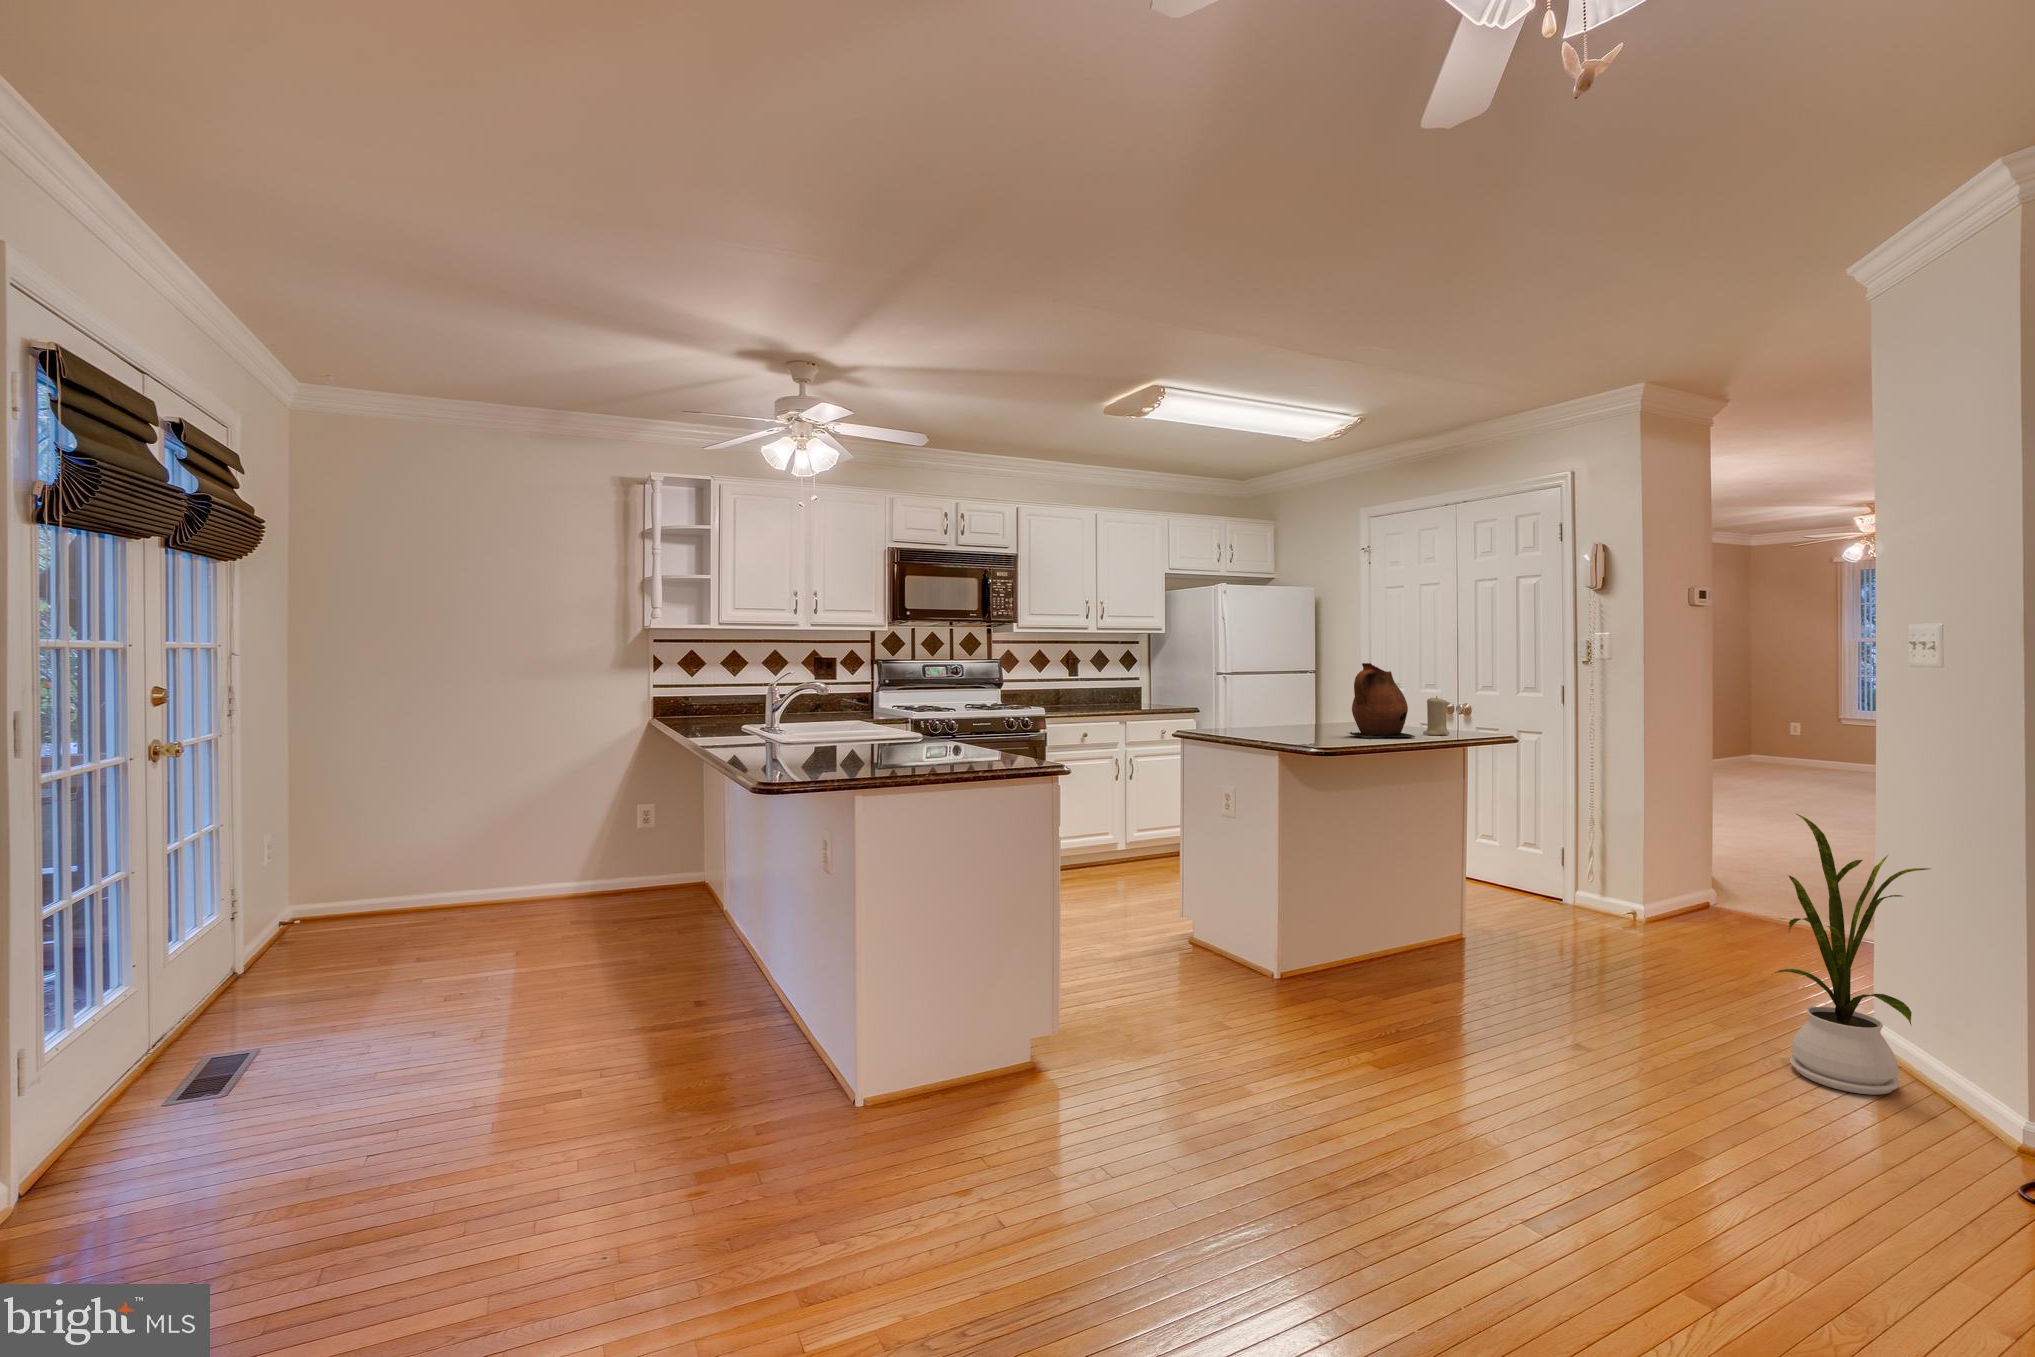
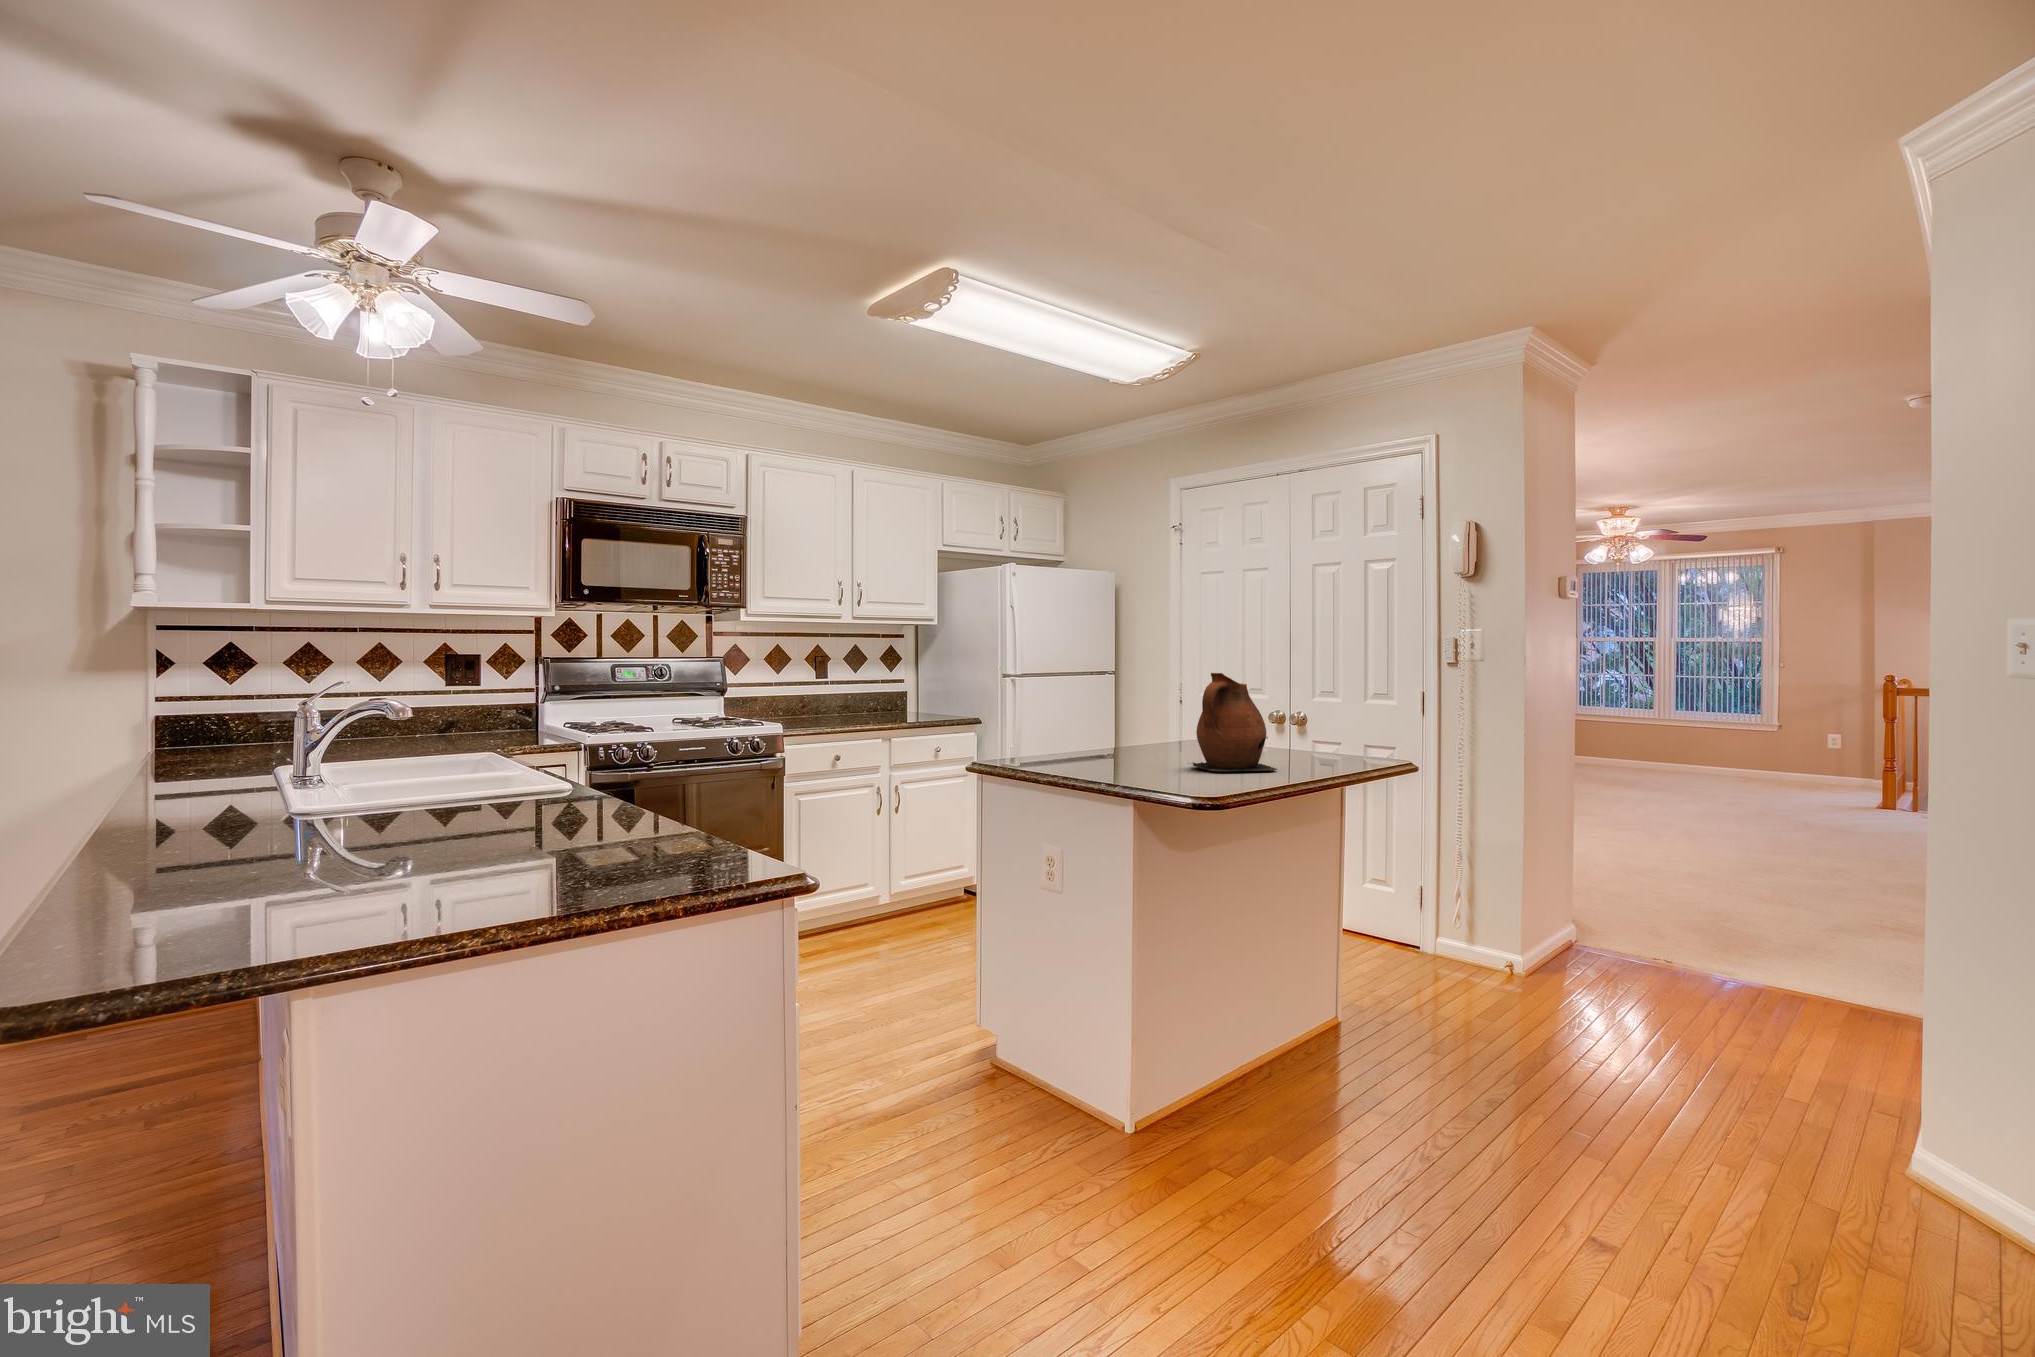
candle: present [1423,696,1450,735] -> none [1278,714,1311,765]
house plant: present [1772,814,1929,1095] -> none [1718,866,1923,1233]

